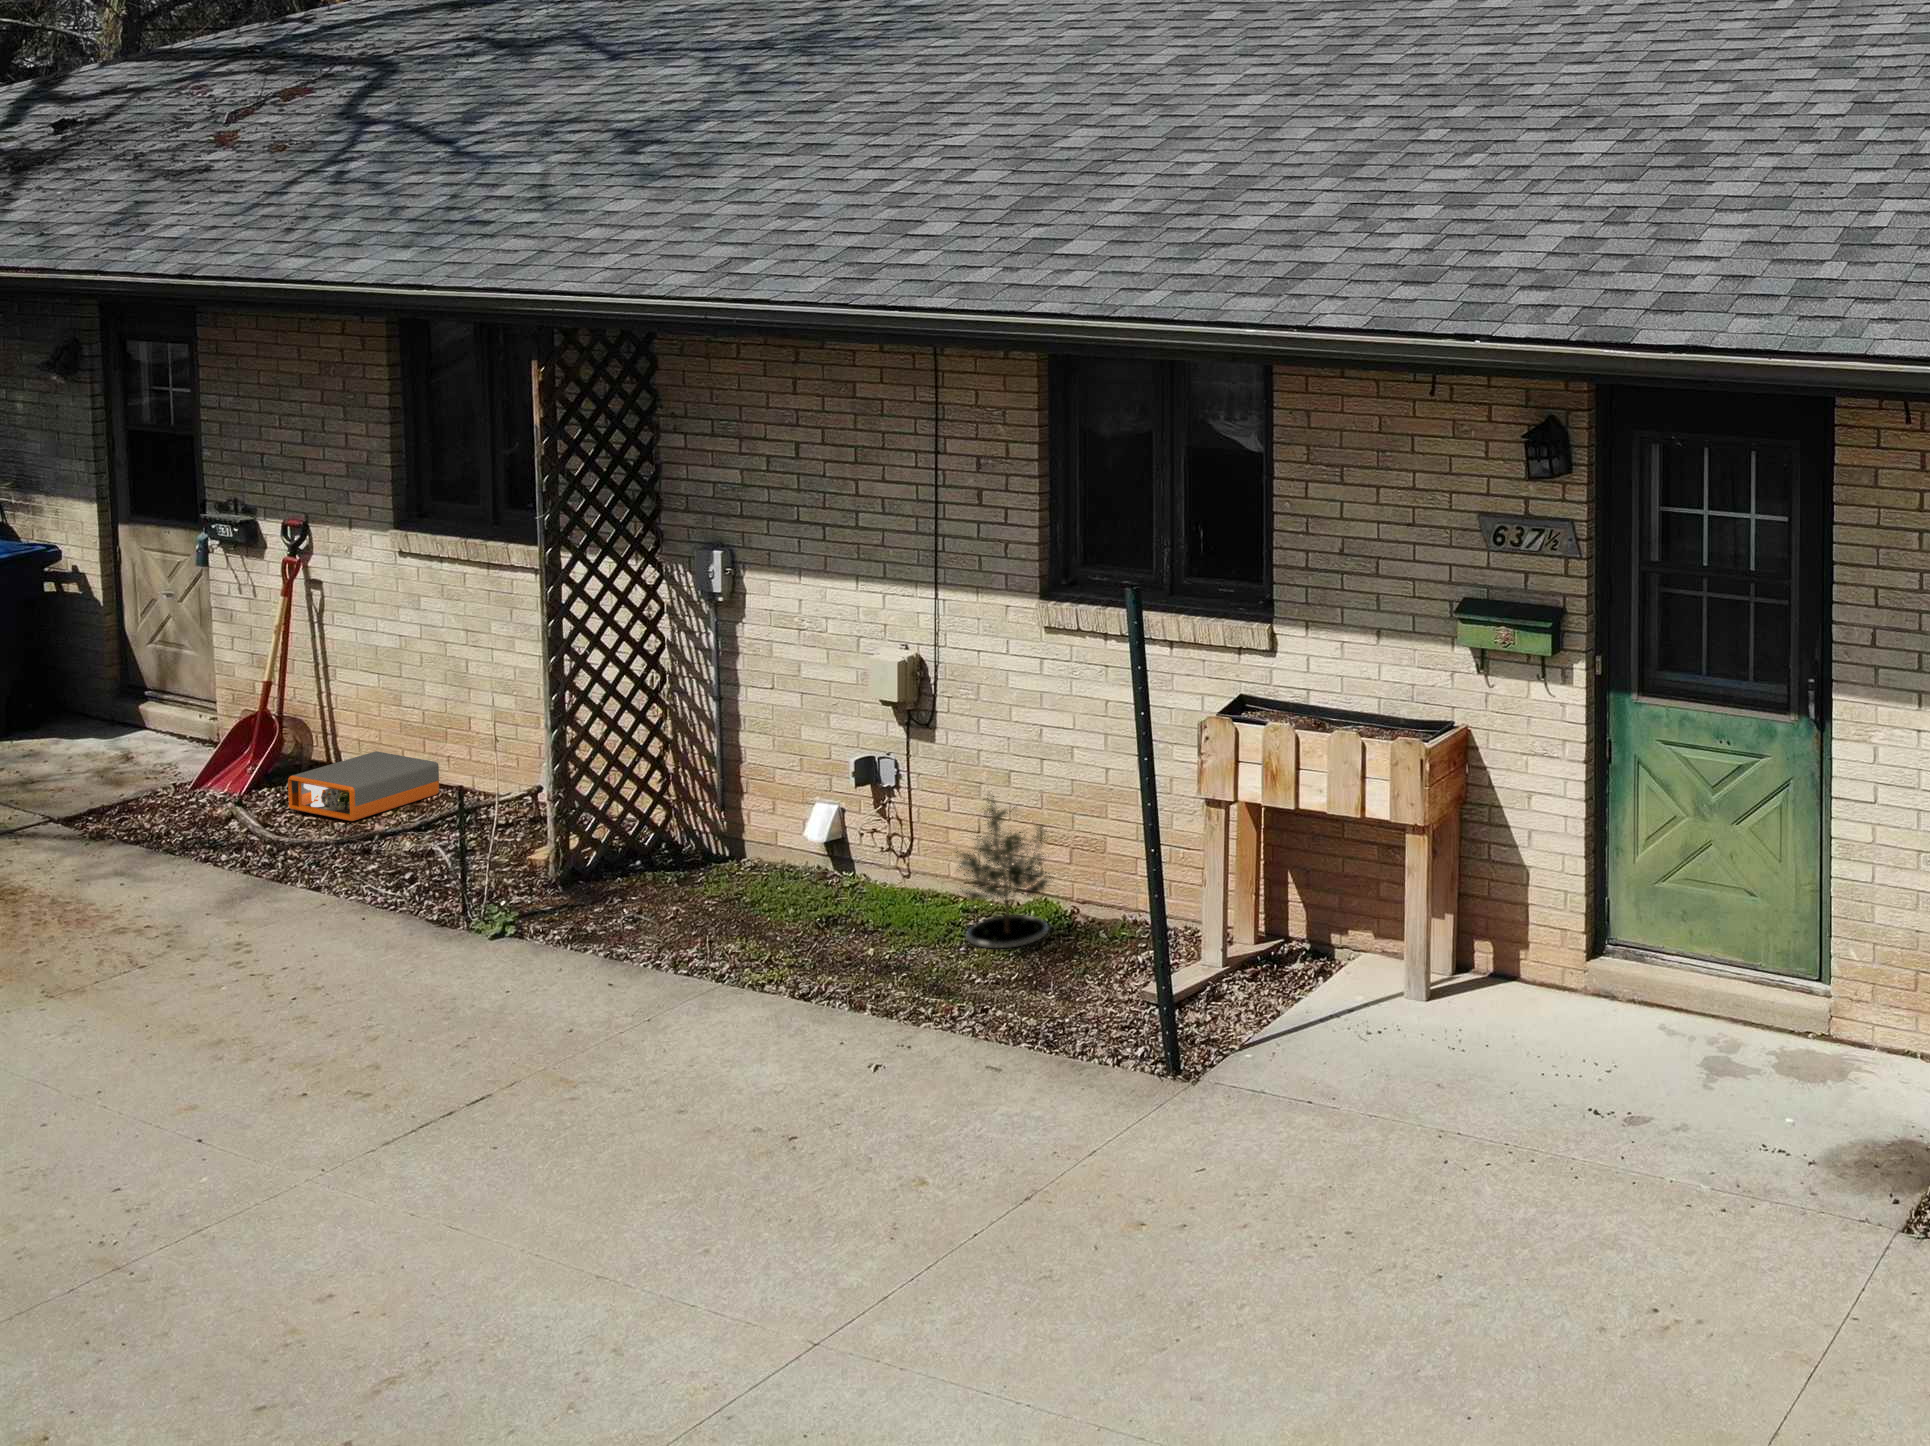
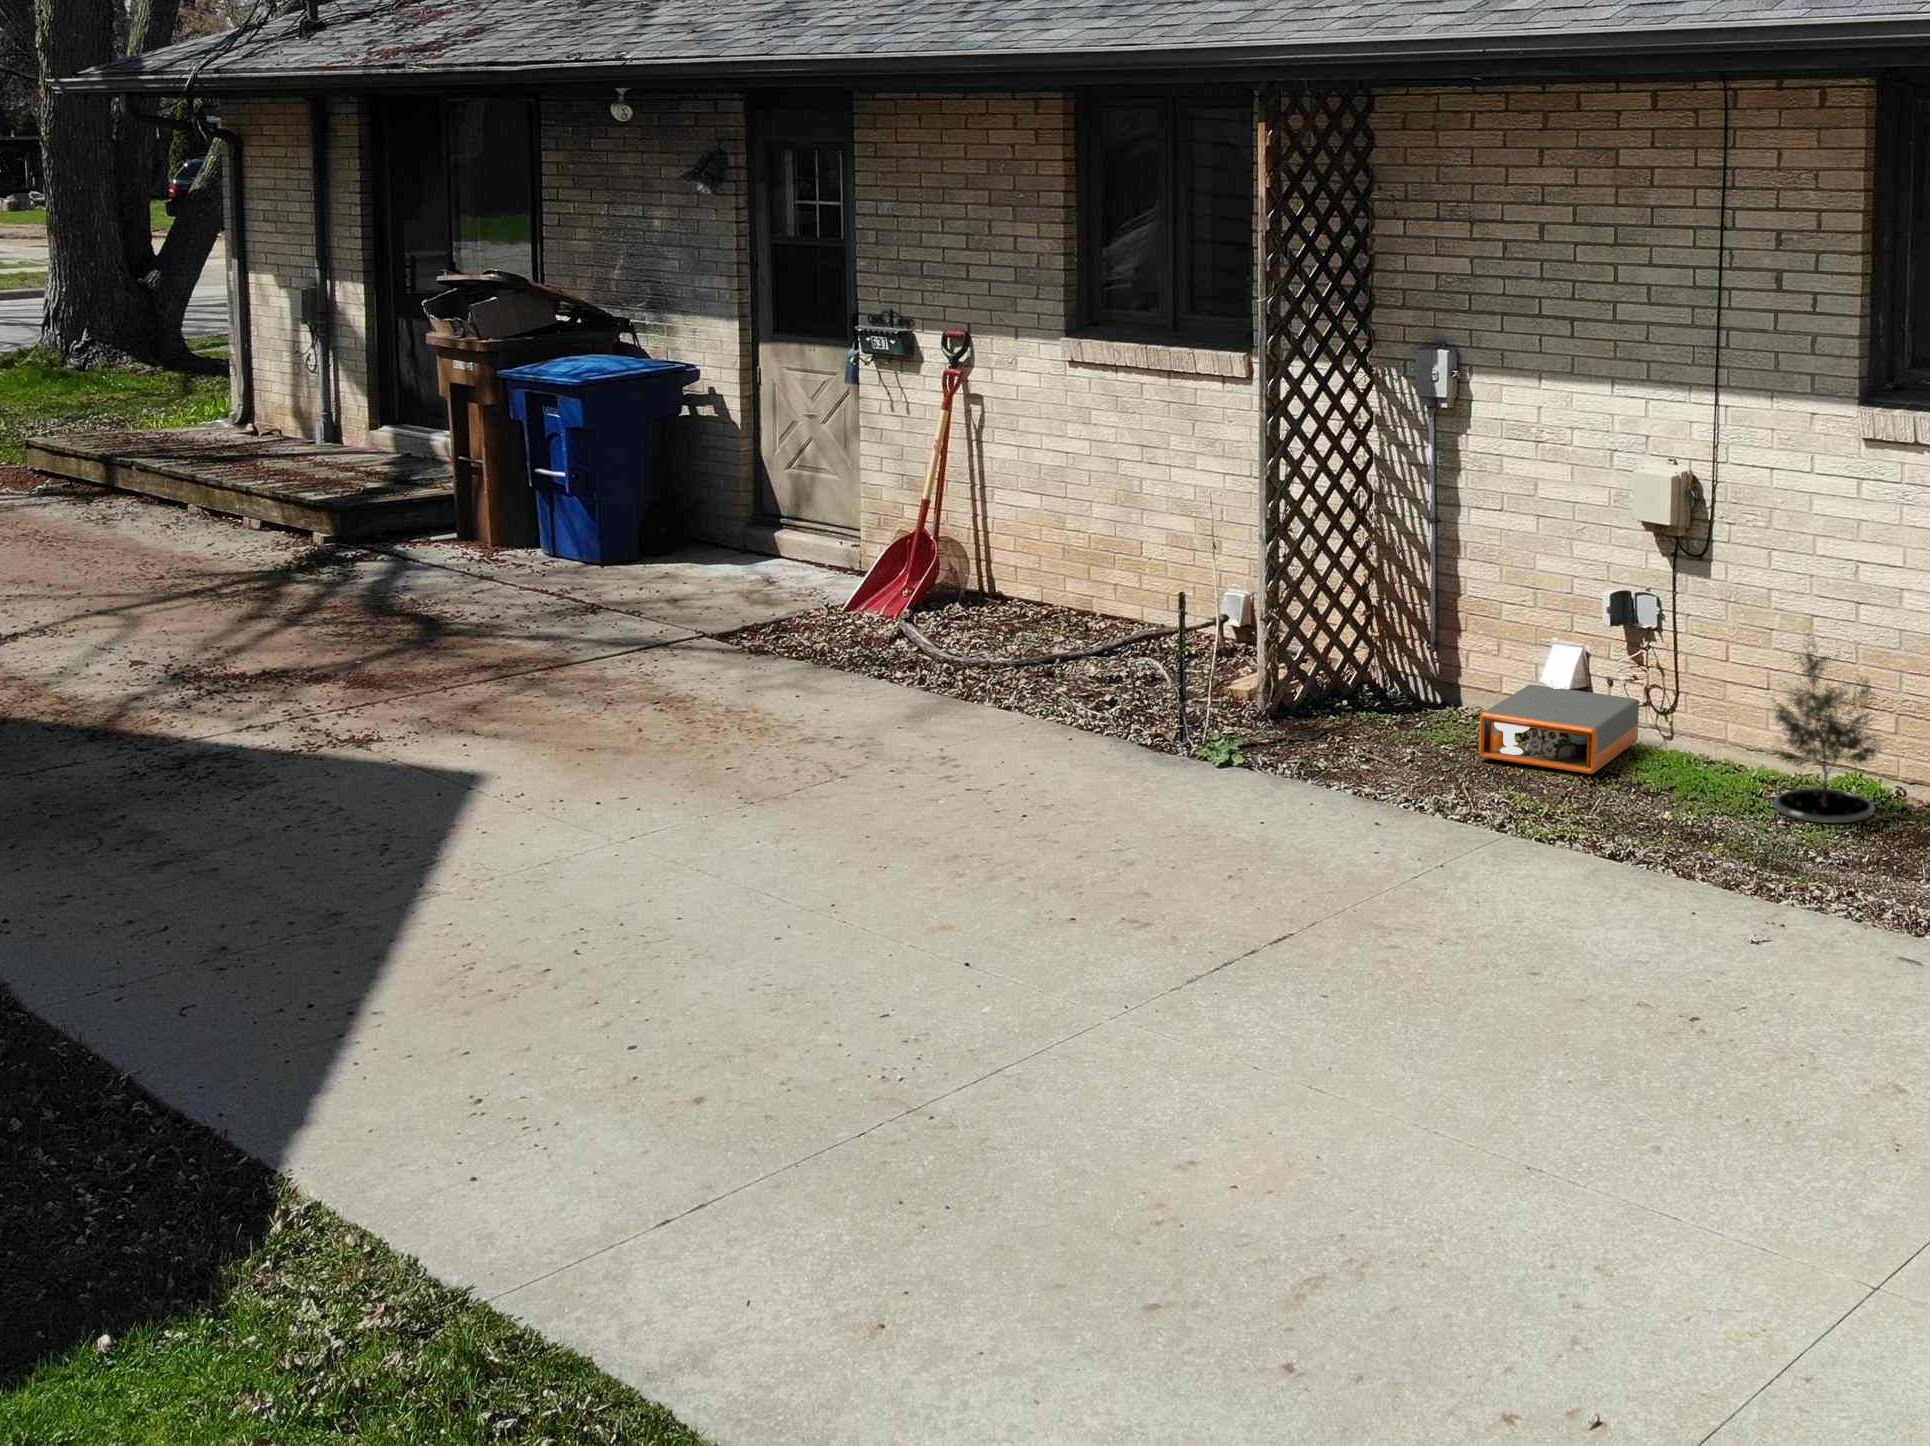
storage box: present [288,751,439,821] -> present [1479,684,1639,774]

